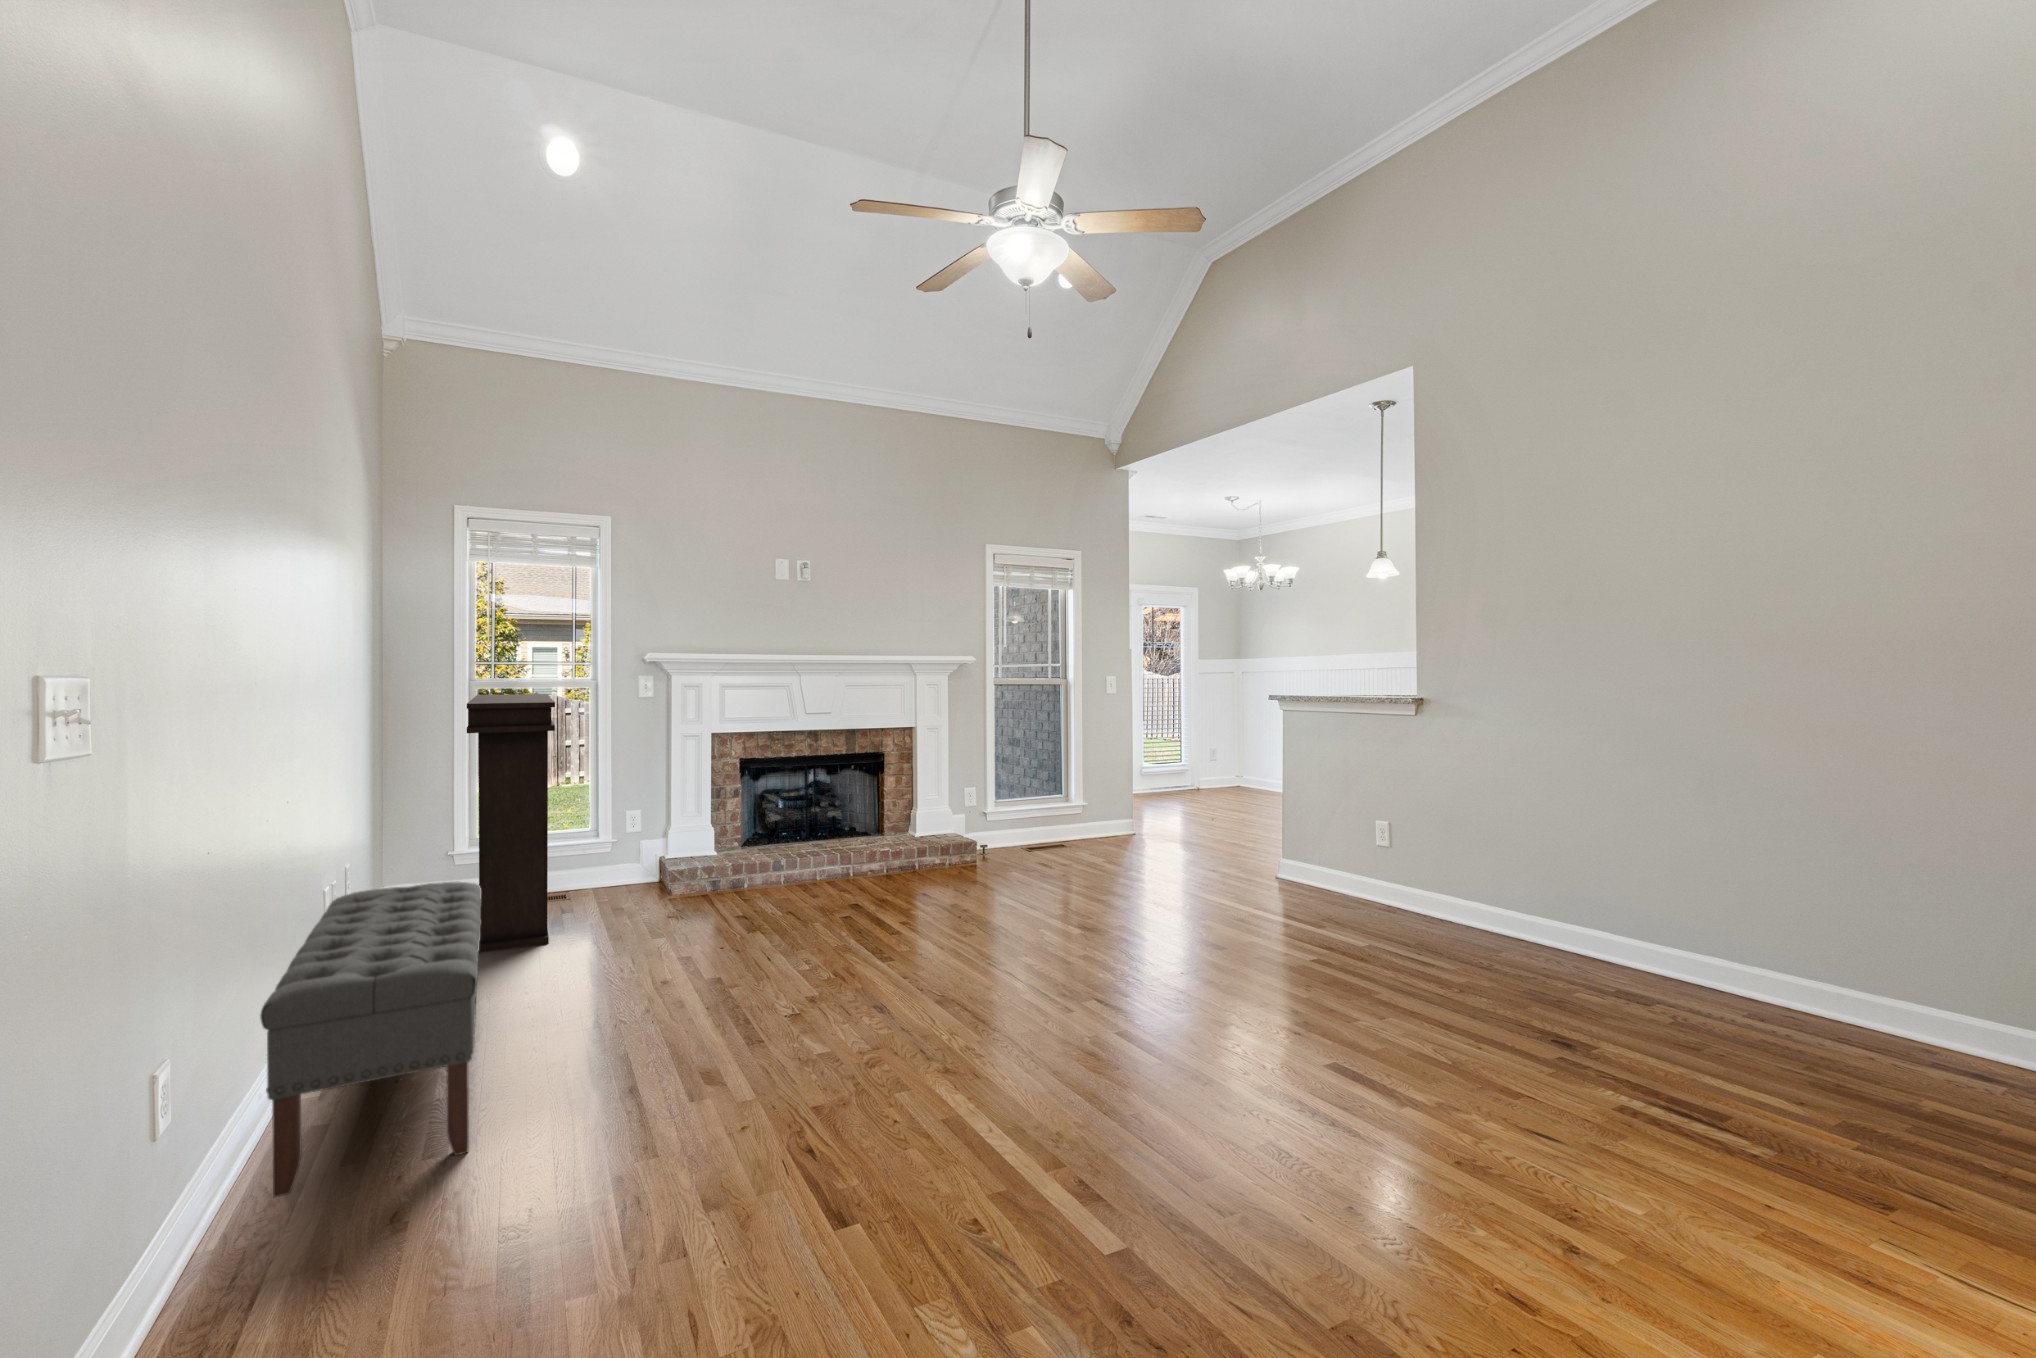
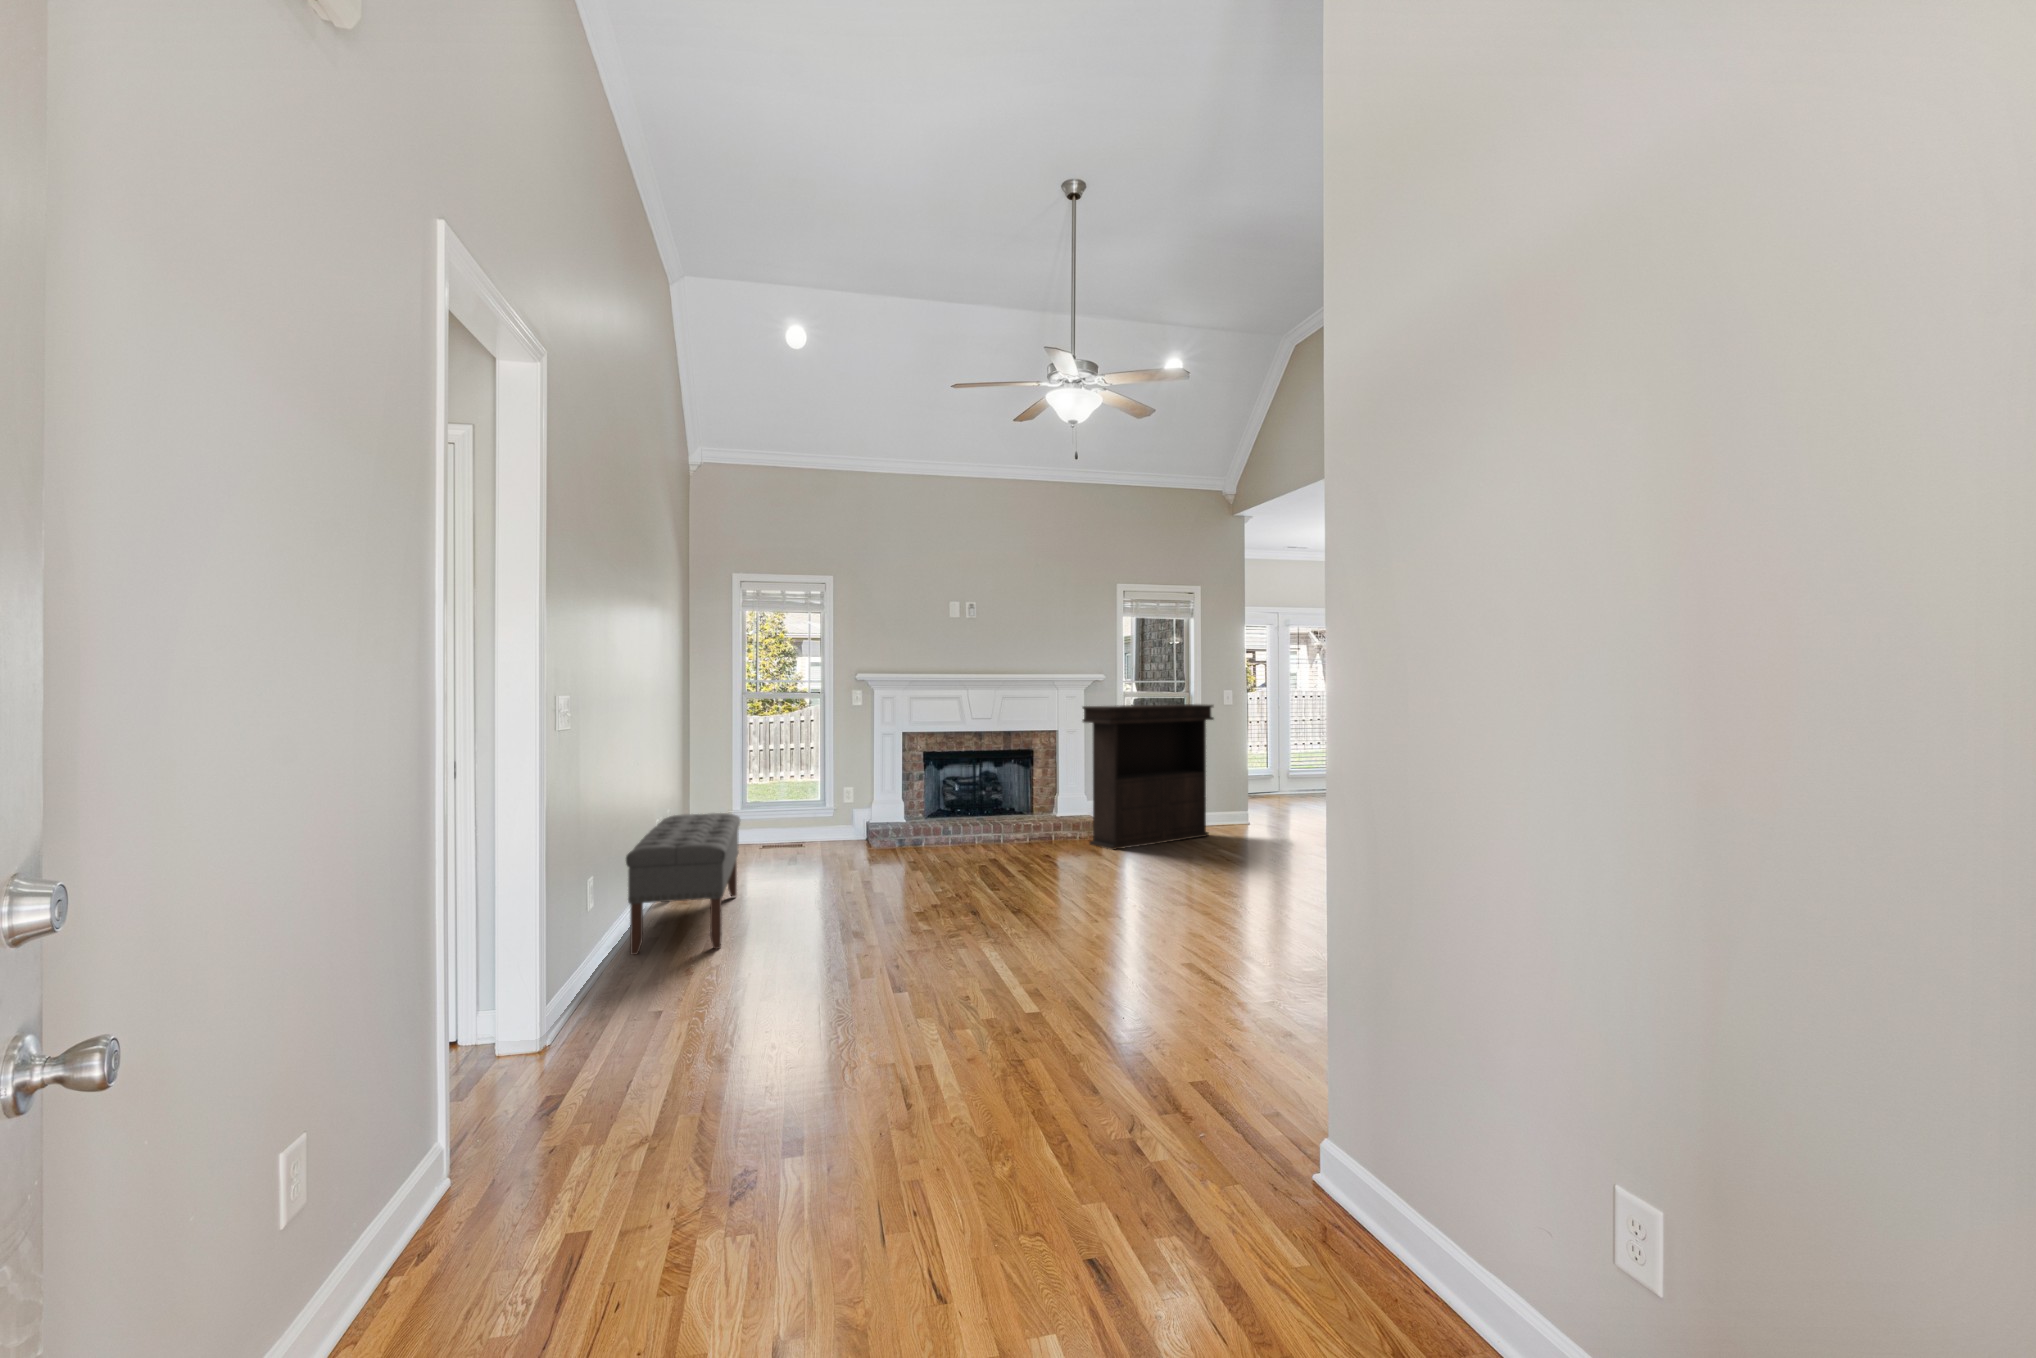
console table: present [467,694,555,953] -> present [1083,704,1214,850]

